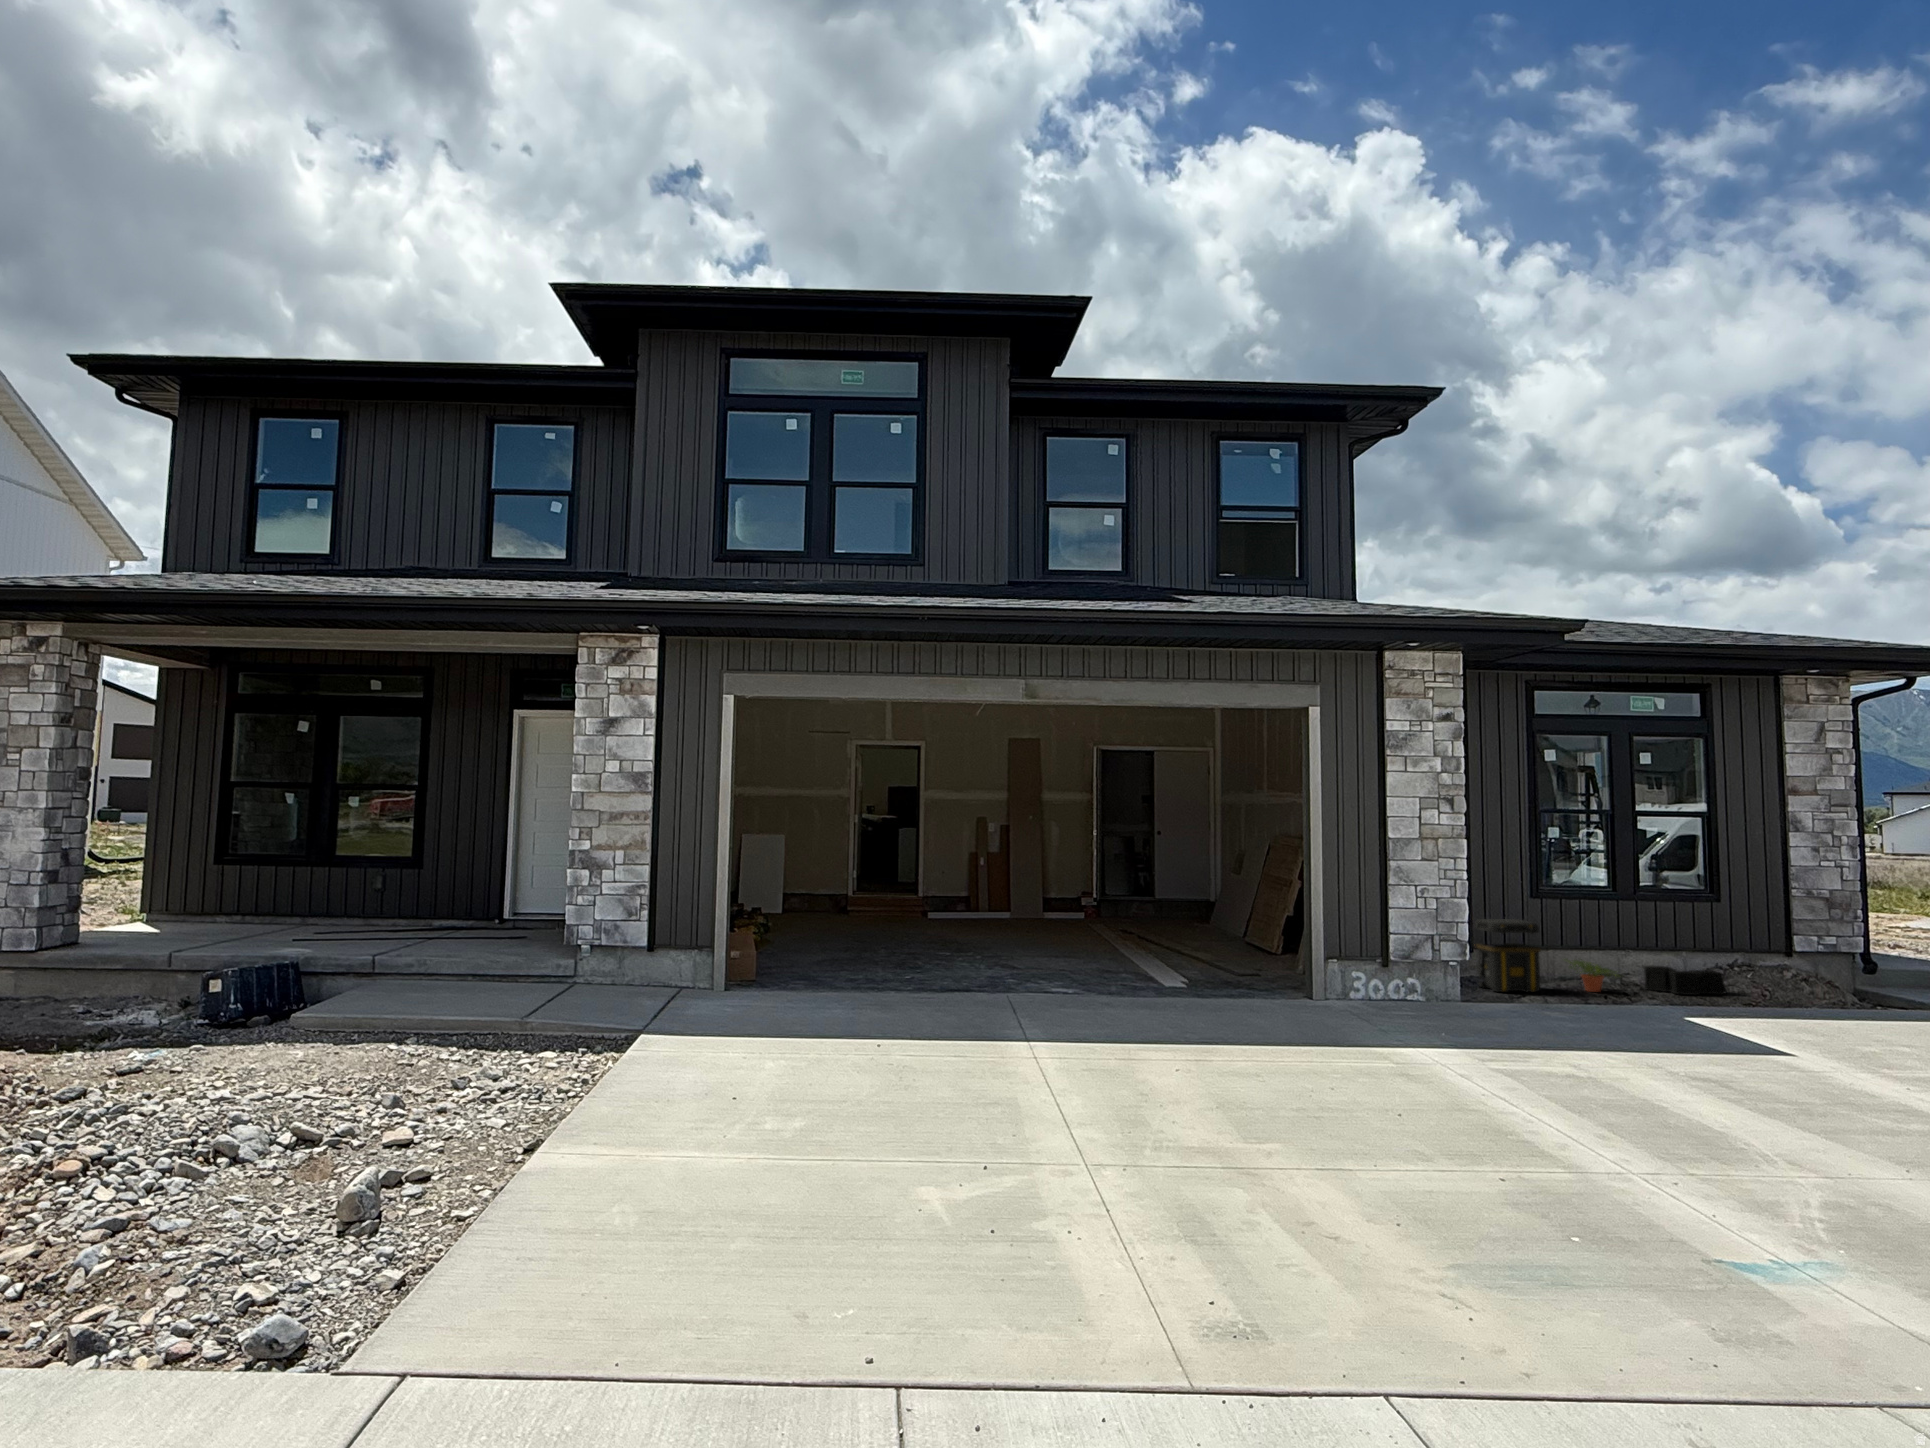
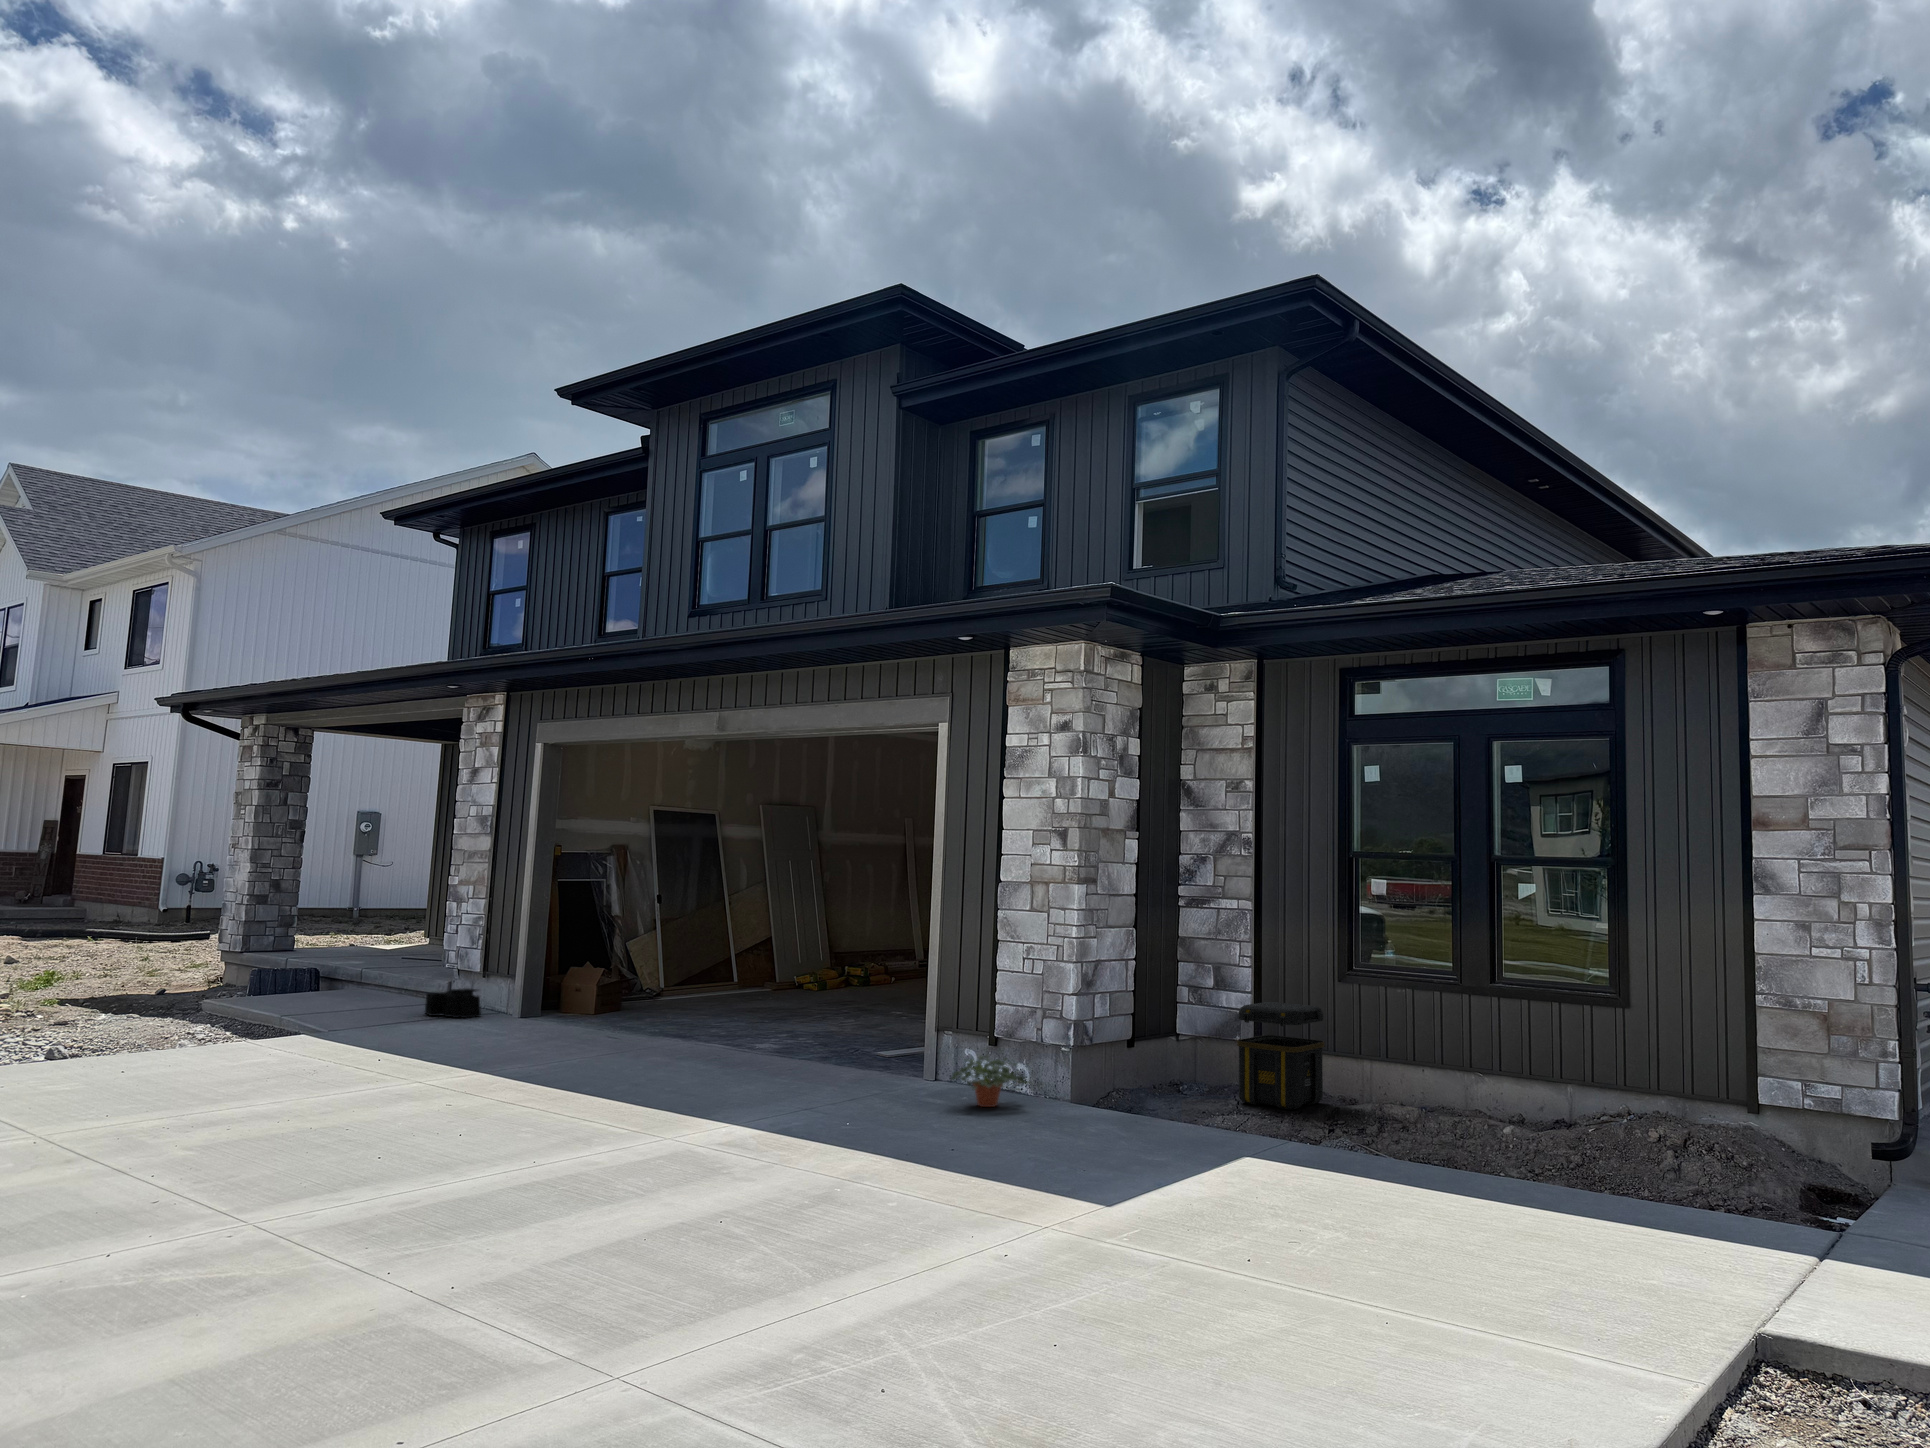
potted plant: present [1565,959,1621,992] -> present [951,1056,1030,1107]
storage bin: present [1643,966,1727,995] -> present [425,988,481,1018]

